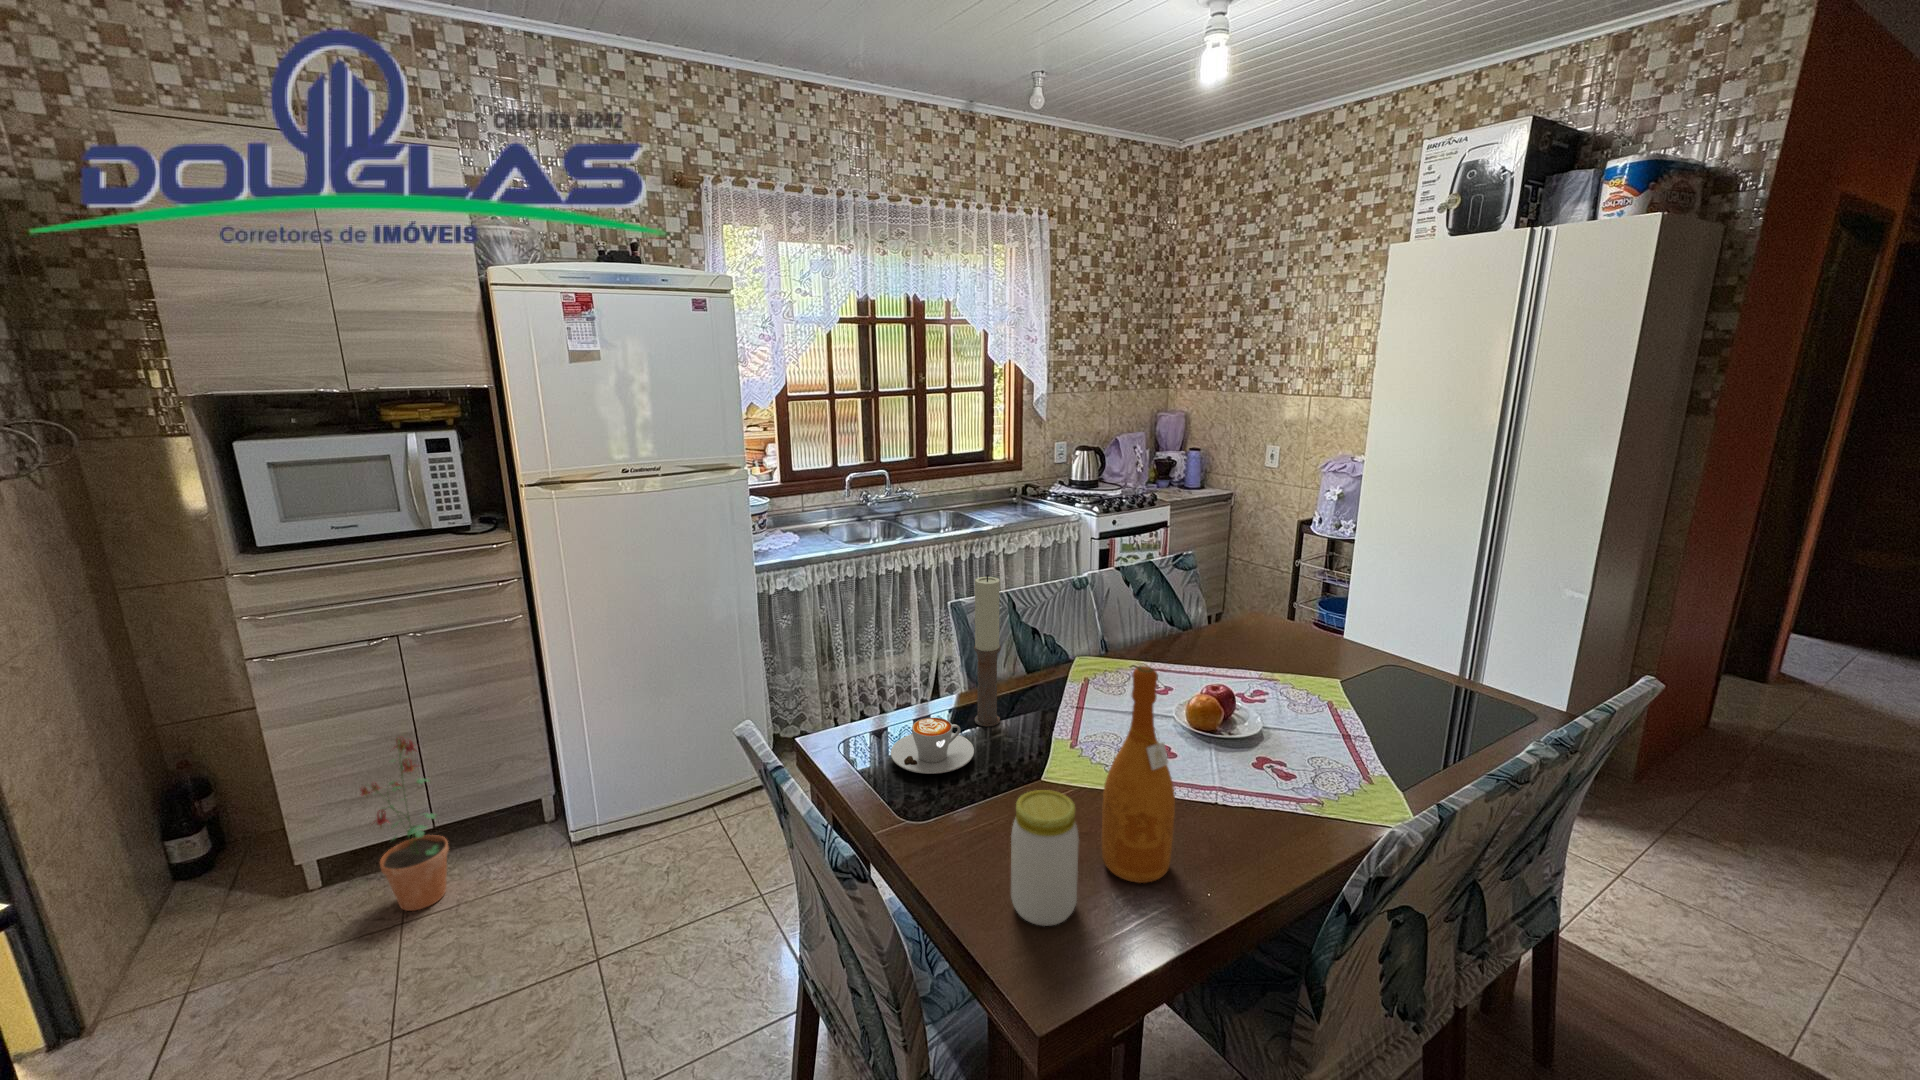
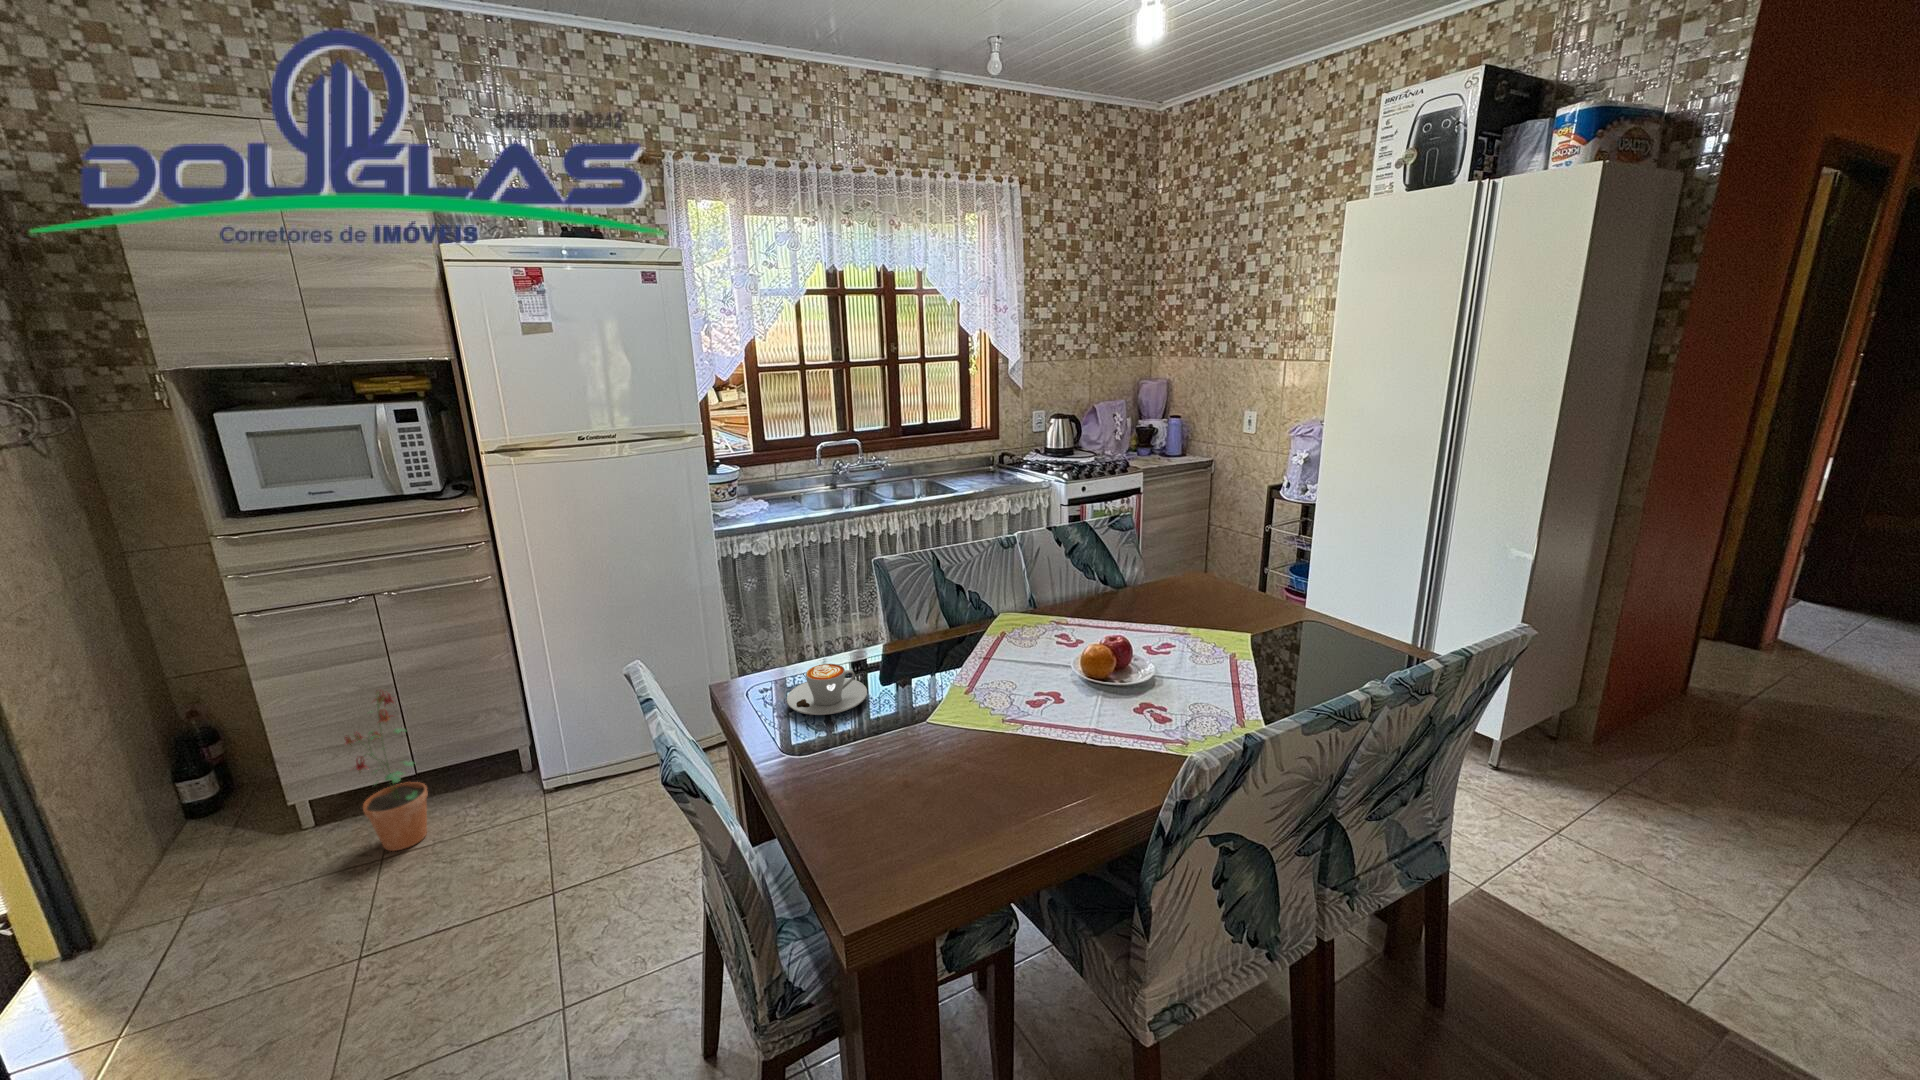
candle: present [974,575,1001,726] -> none [873,528,904,674]
wine bottle: present [1102,666,1175,883] -> none [949,605,1016,811]
jar: present [1011,790,1079,926] -> none [848,721,914,847]

